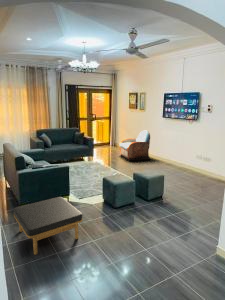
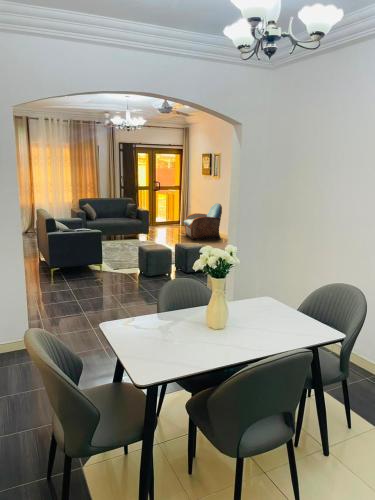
ottoman: present [13,197,83,255] -> none [42,259,103,298]

